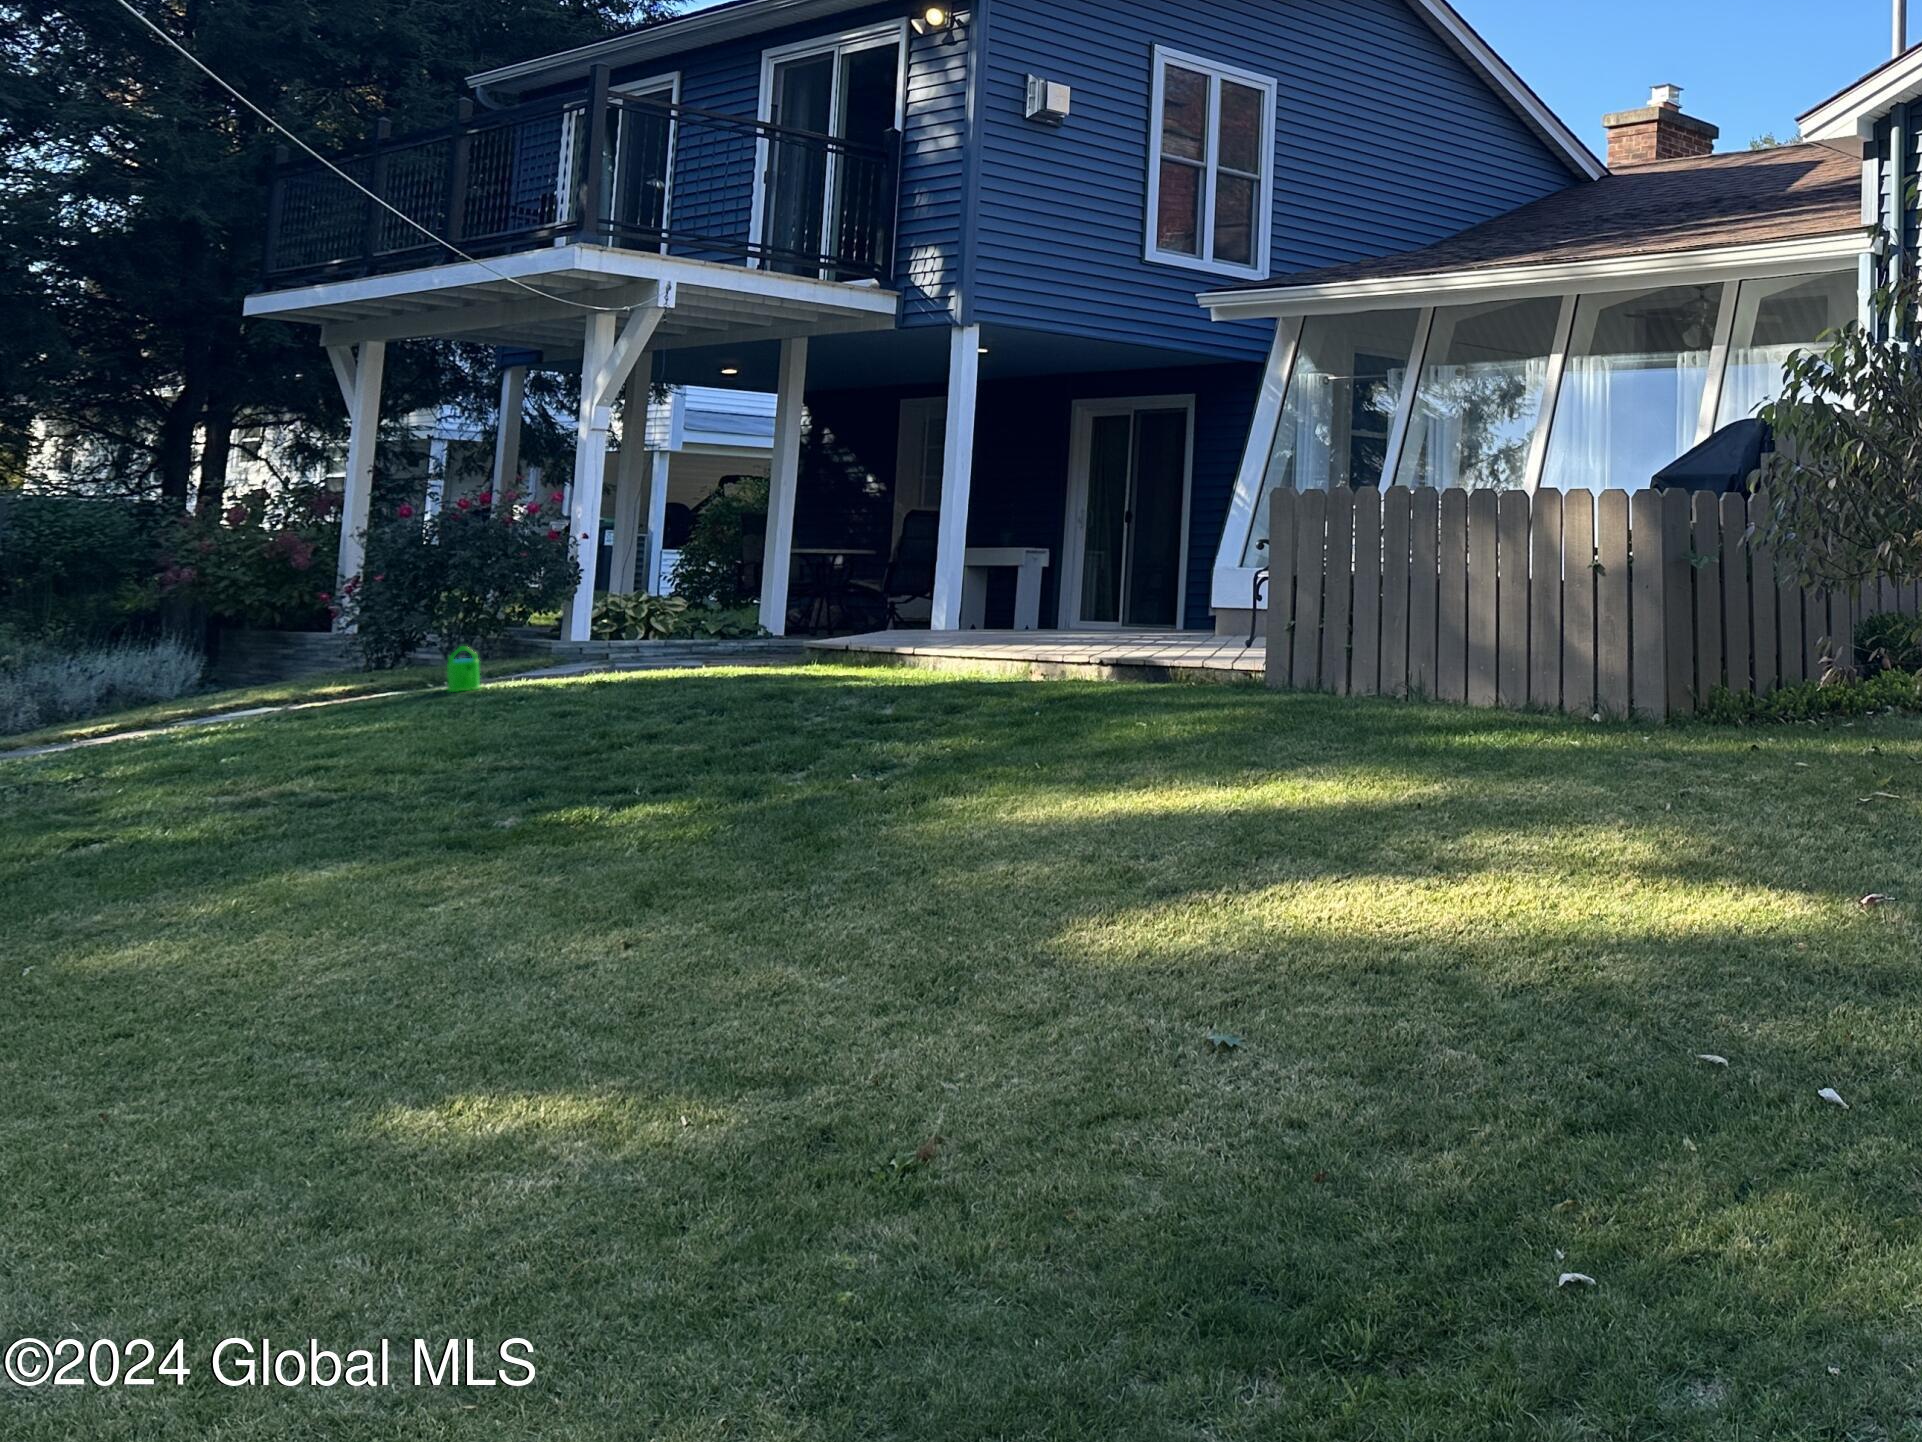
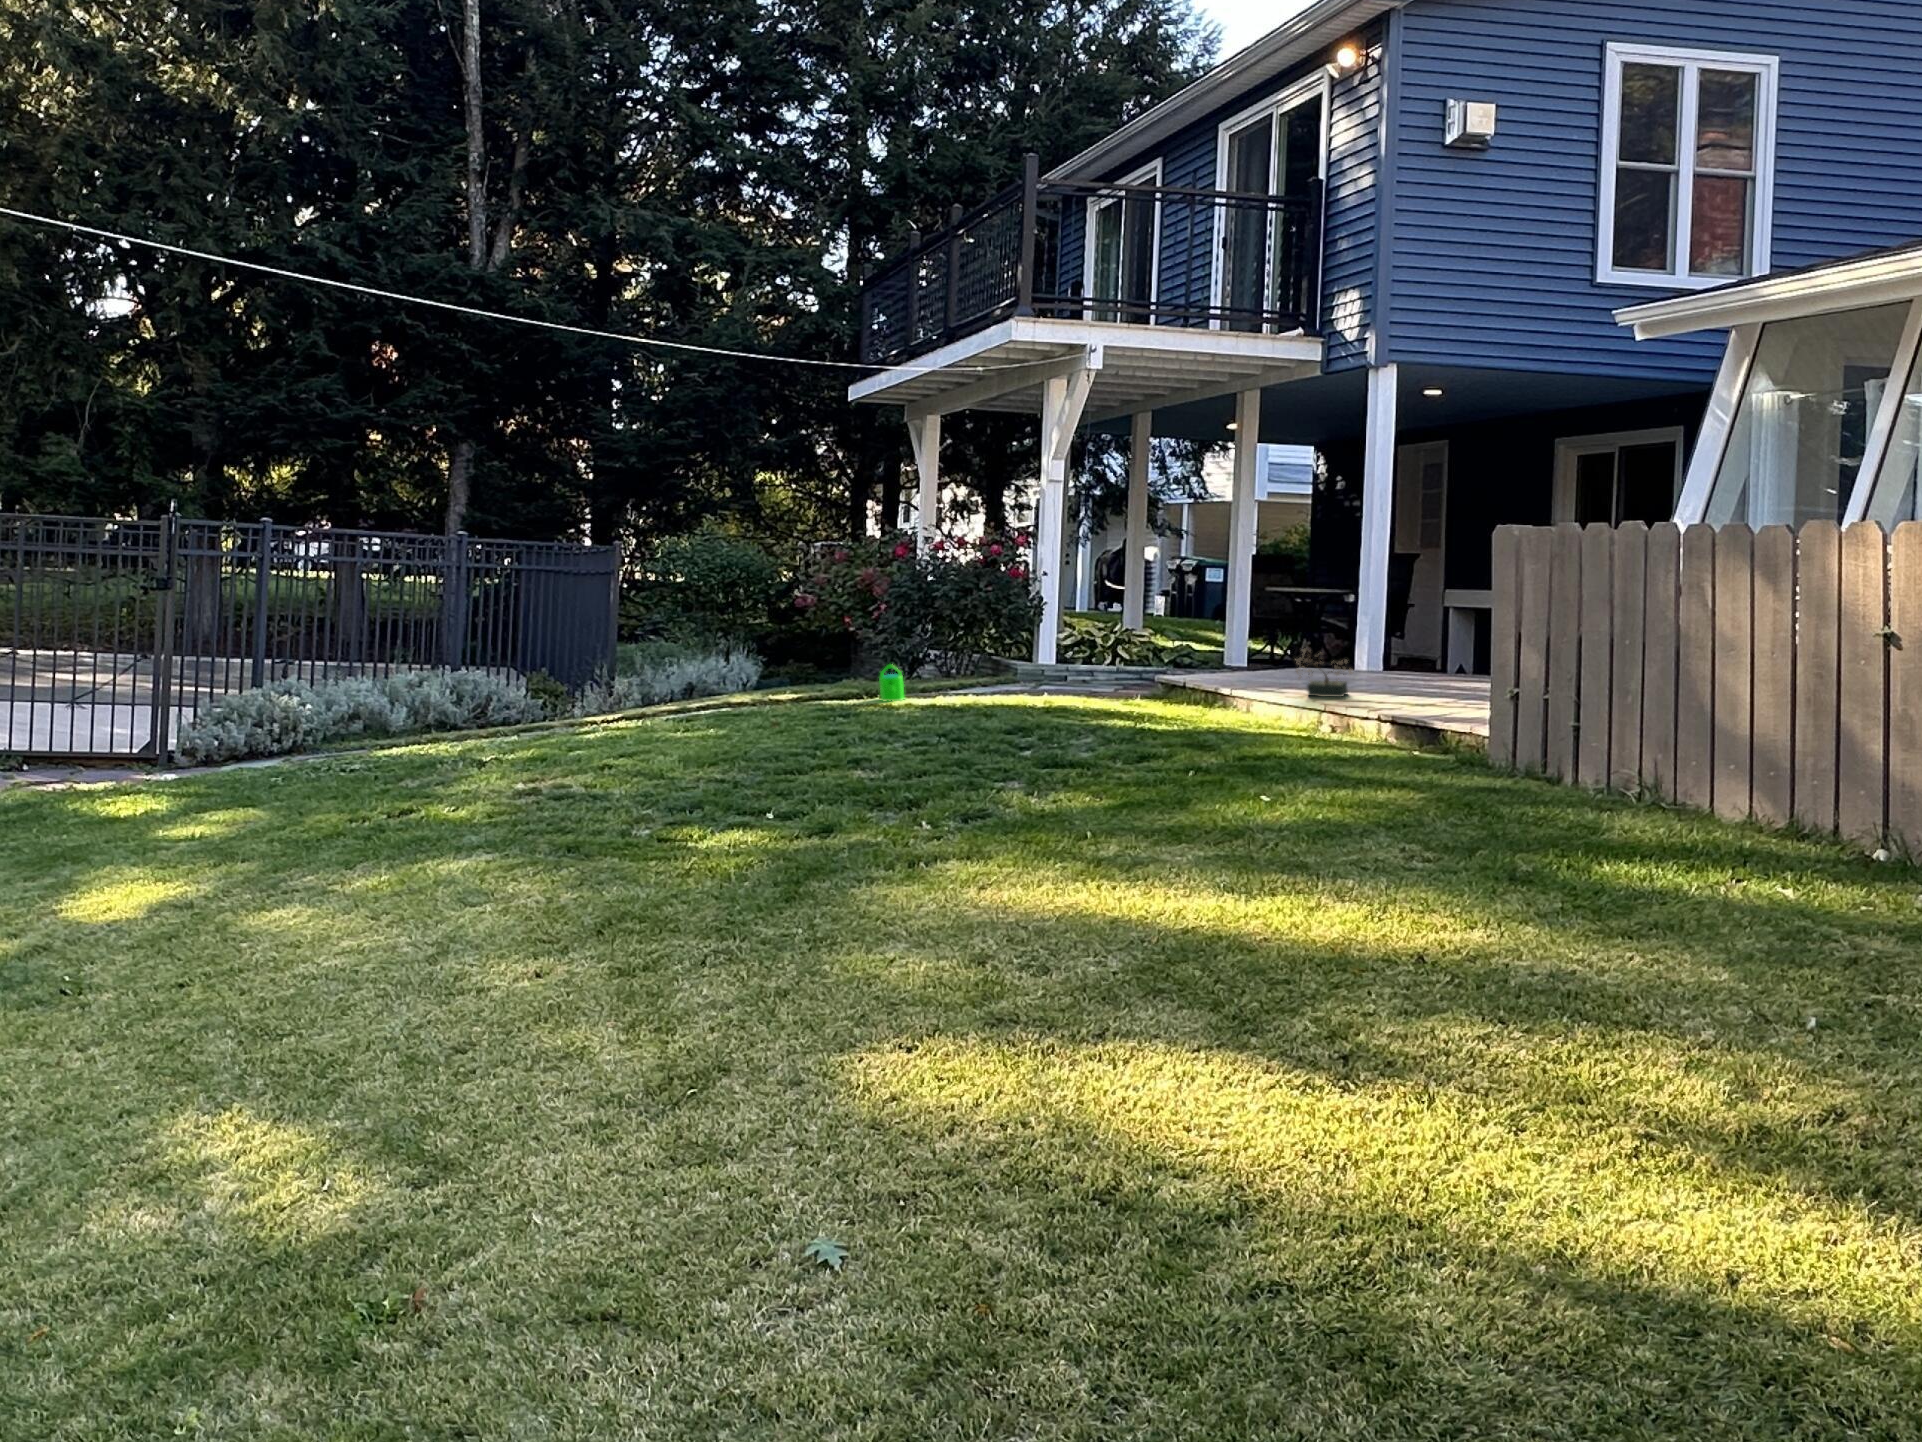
decorative plant: none [939,605,997,654] -> present [1296,649,1352,697]

